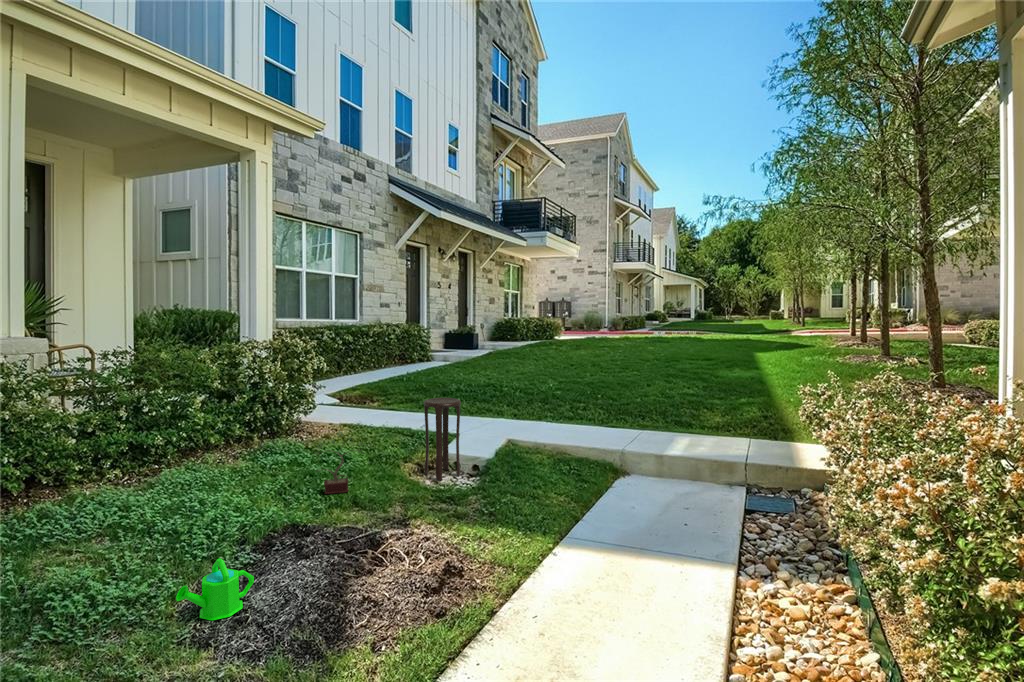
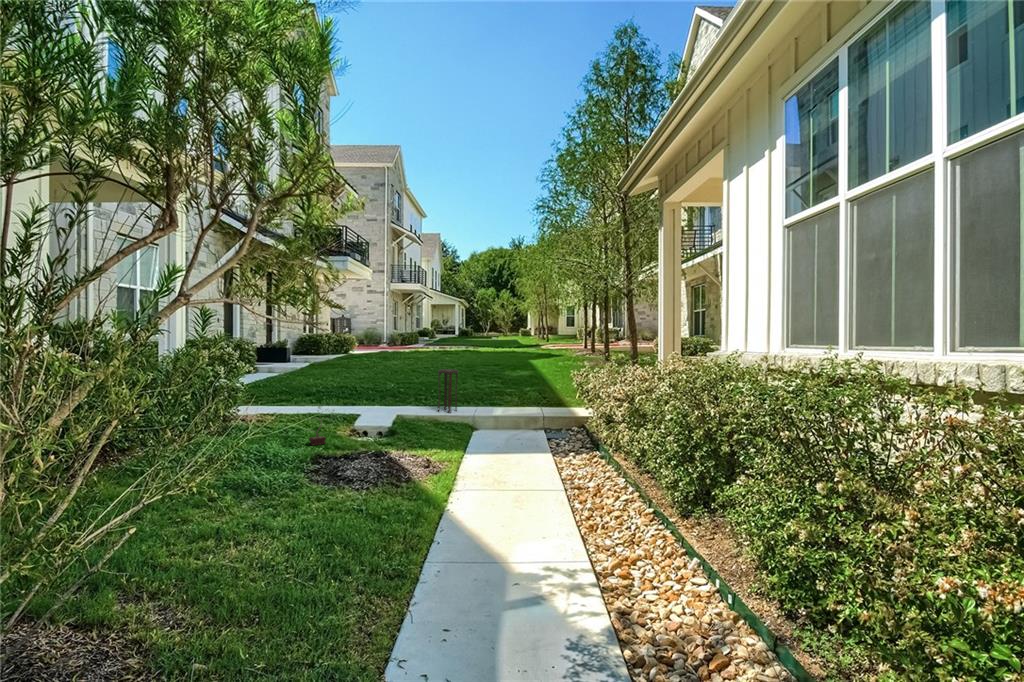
stool: present [424,398,461,480] -> present [438,369,458,413]
watering can: present [176,558,254,621] -> none [308,458,334,488]

